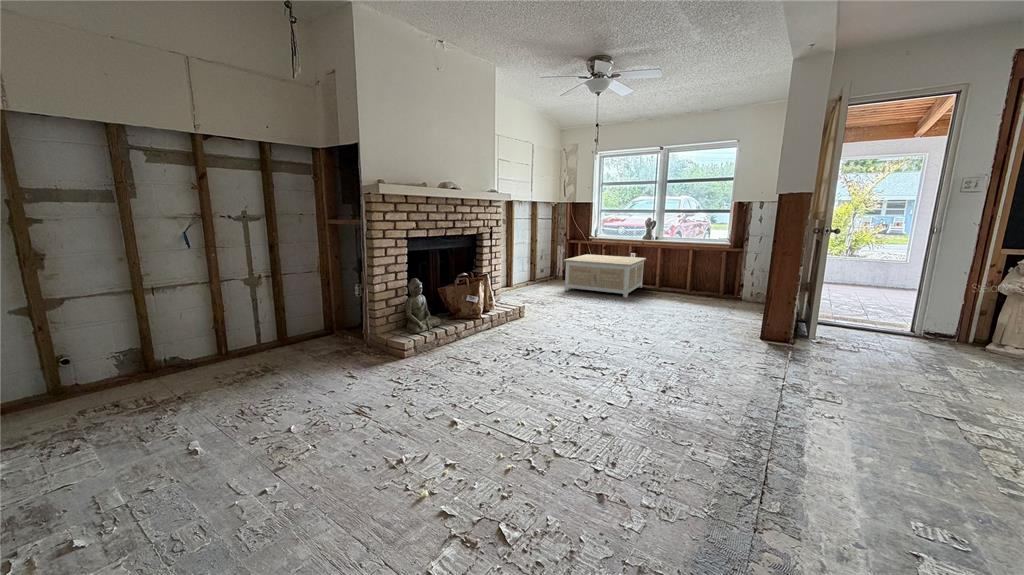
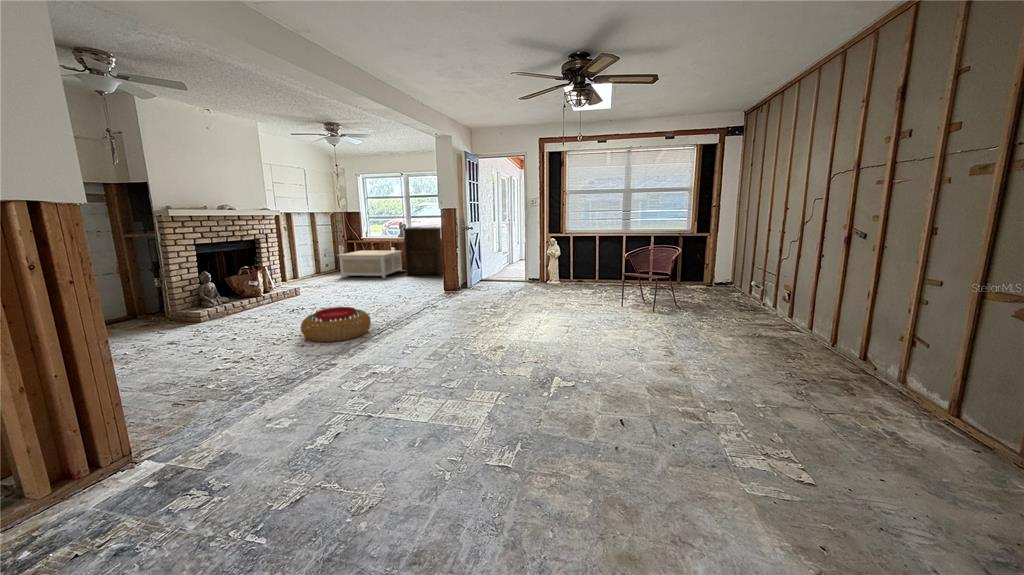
bookshelf: none [656,225,724,301] -> present [403,227,443,275]
pouf: none [584,393,750,509] -> present [301,307,371,342]

